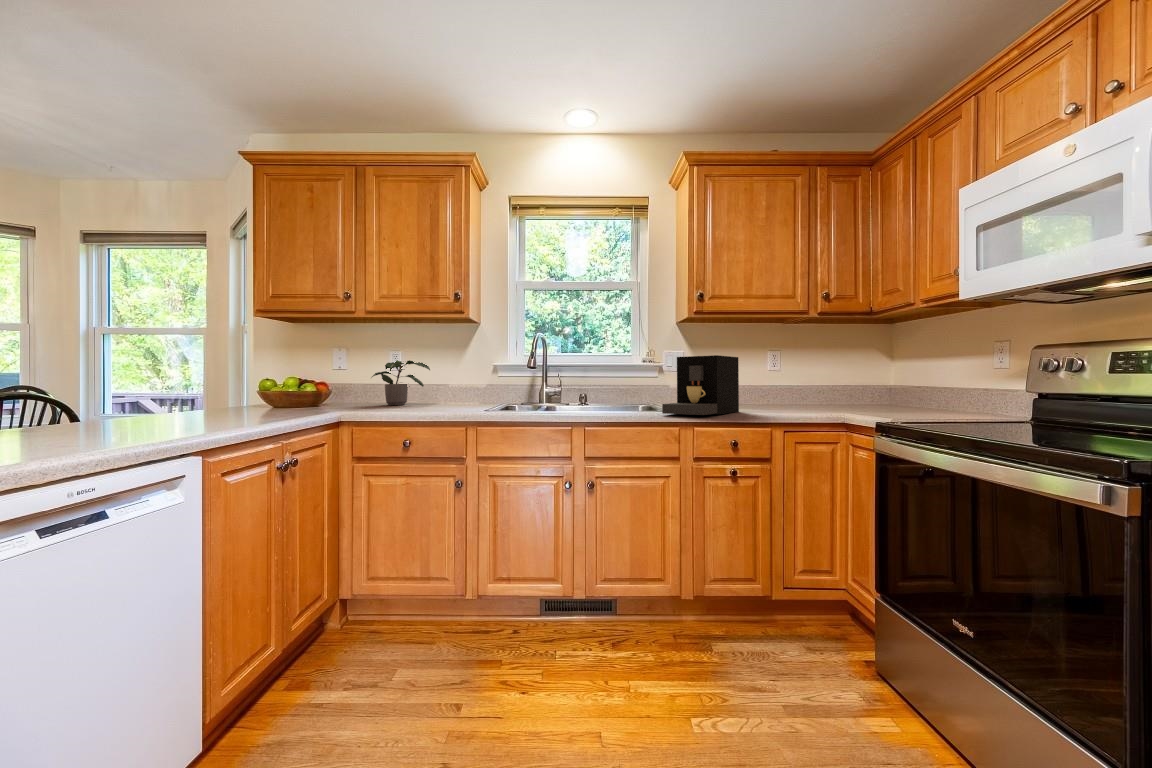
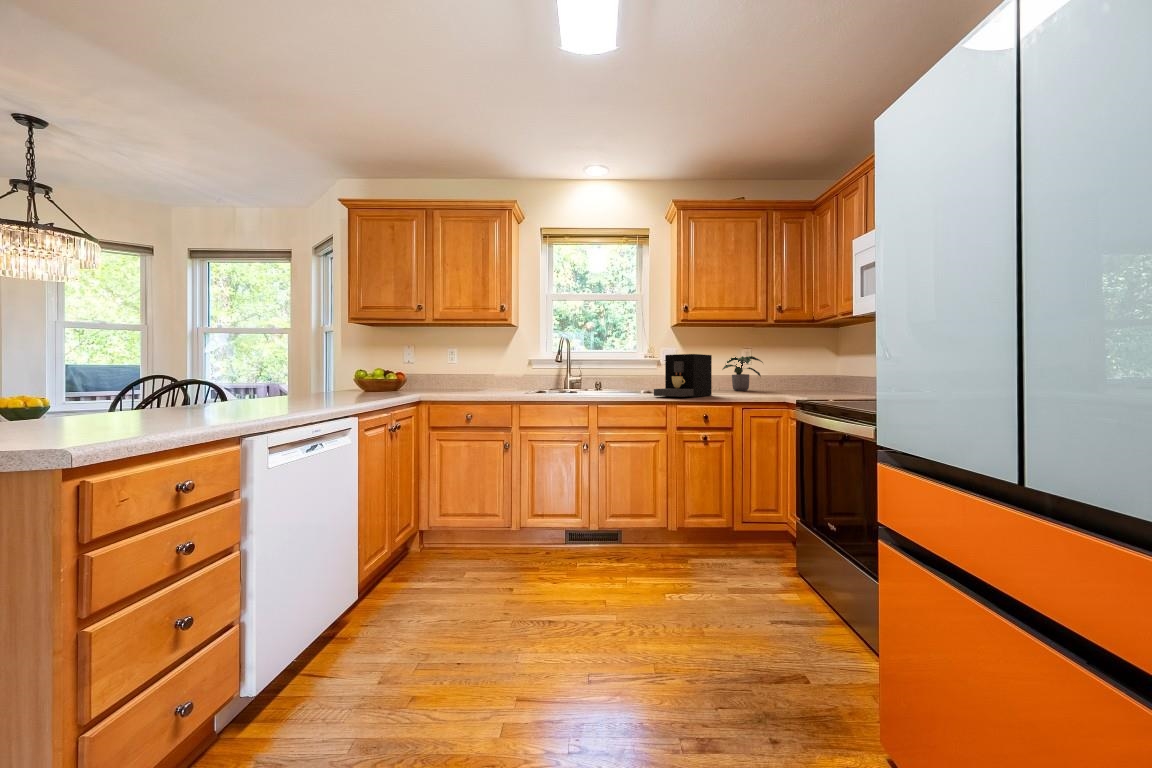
potted plant: present [372,360,430,405] -> present [723,356,763,391]

